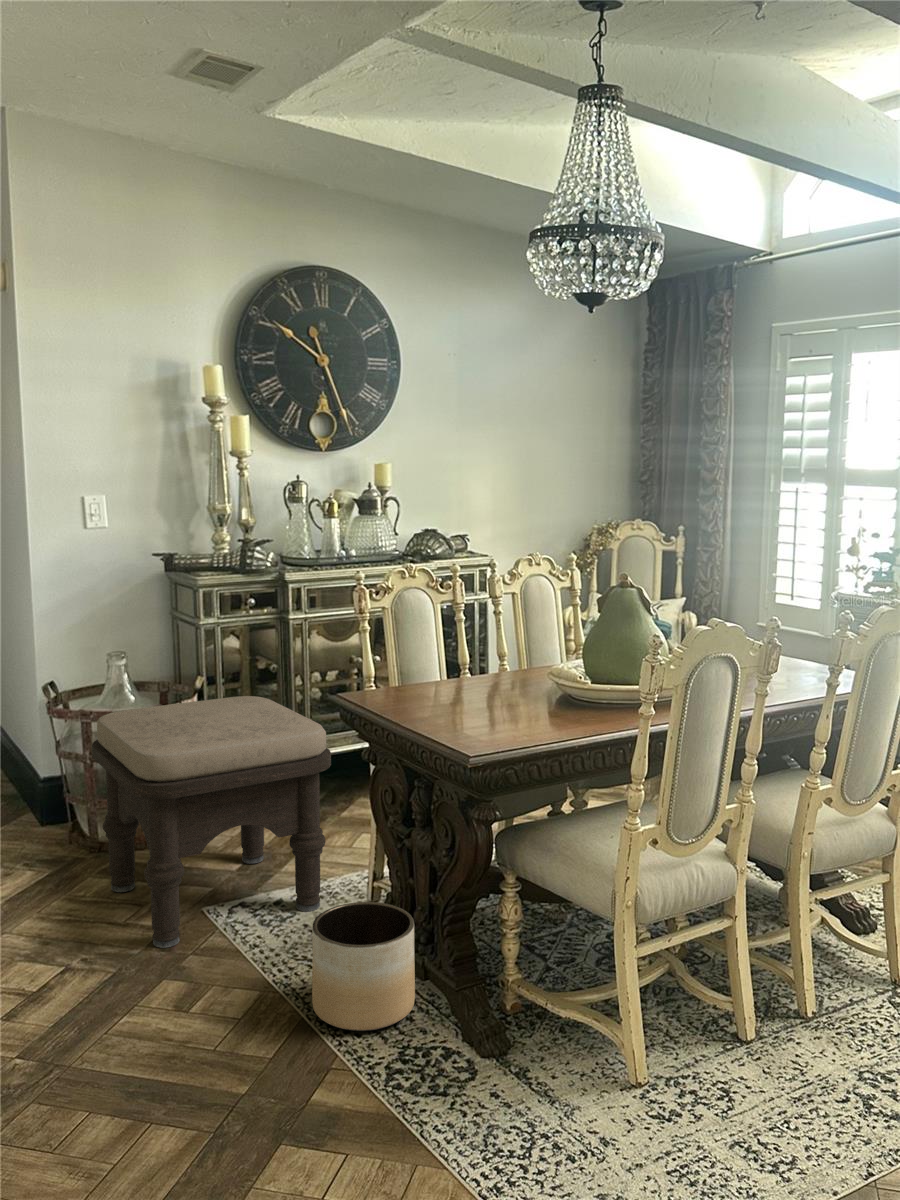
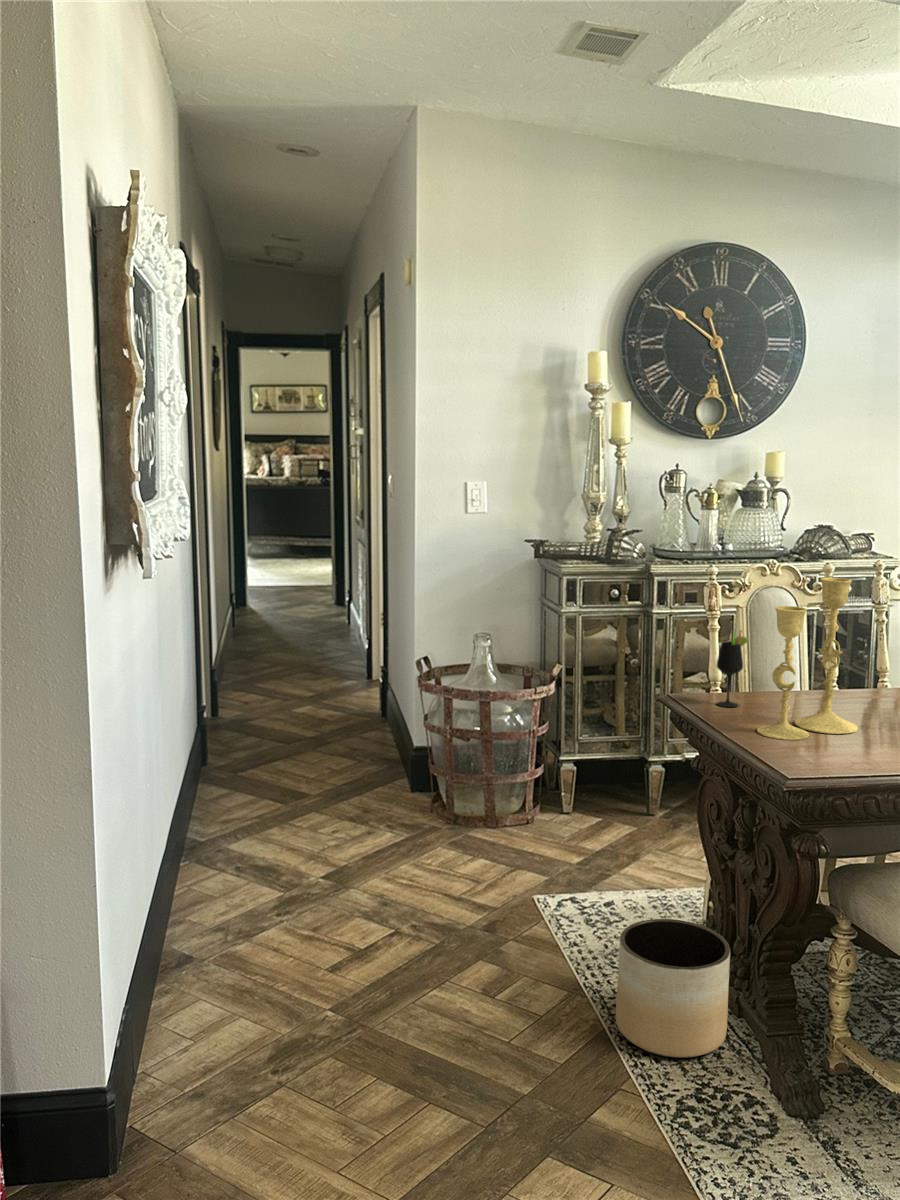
candlestick: none [421,574,503,722] -> present [757,578,858,740]
wine glass: none [374,626,402,698] -> present [717,630,749,707]
ottoman: present [92,696,331,948] -> none [443,689,672,929]

